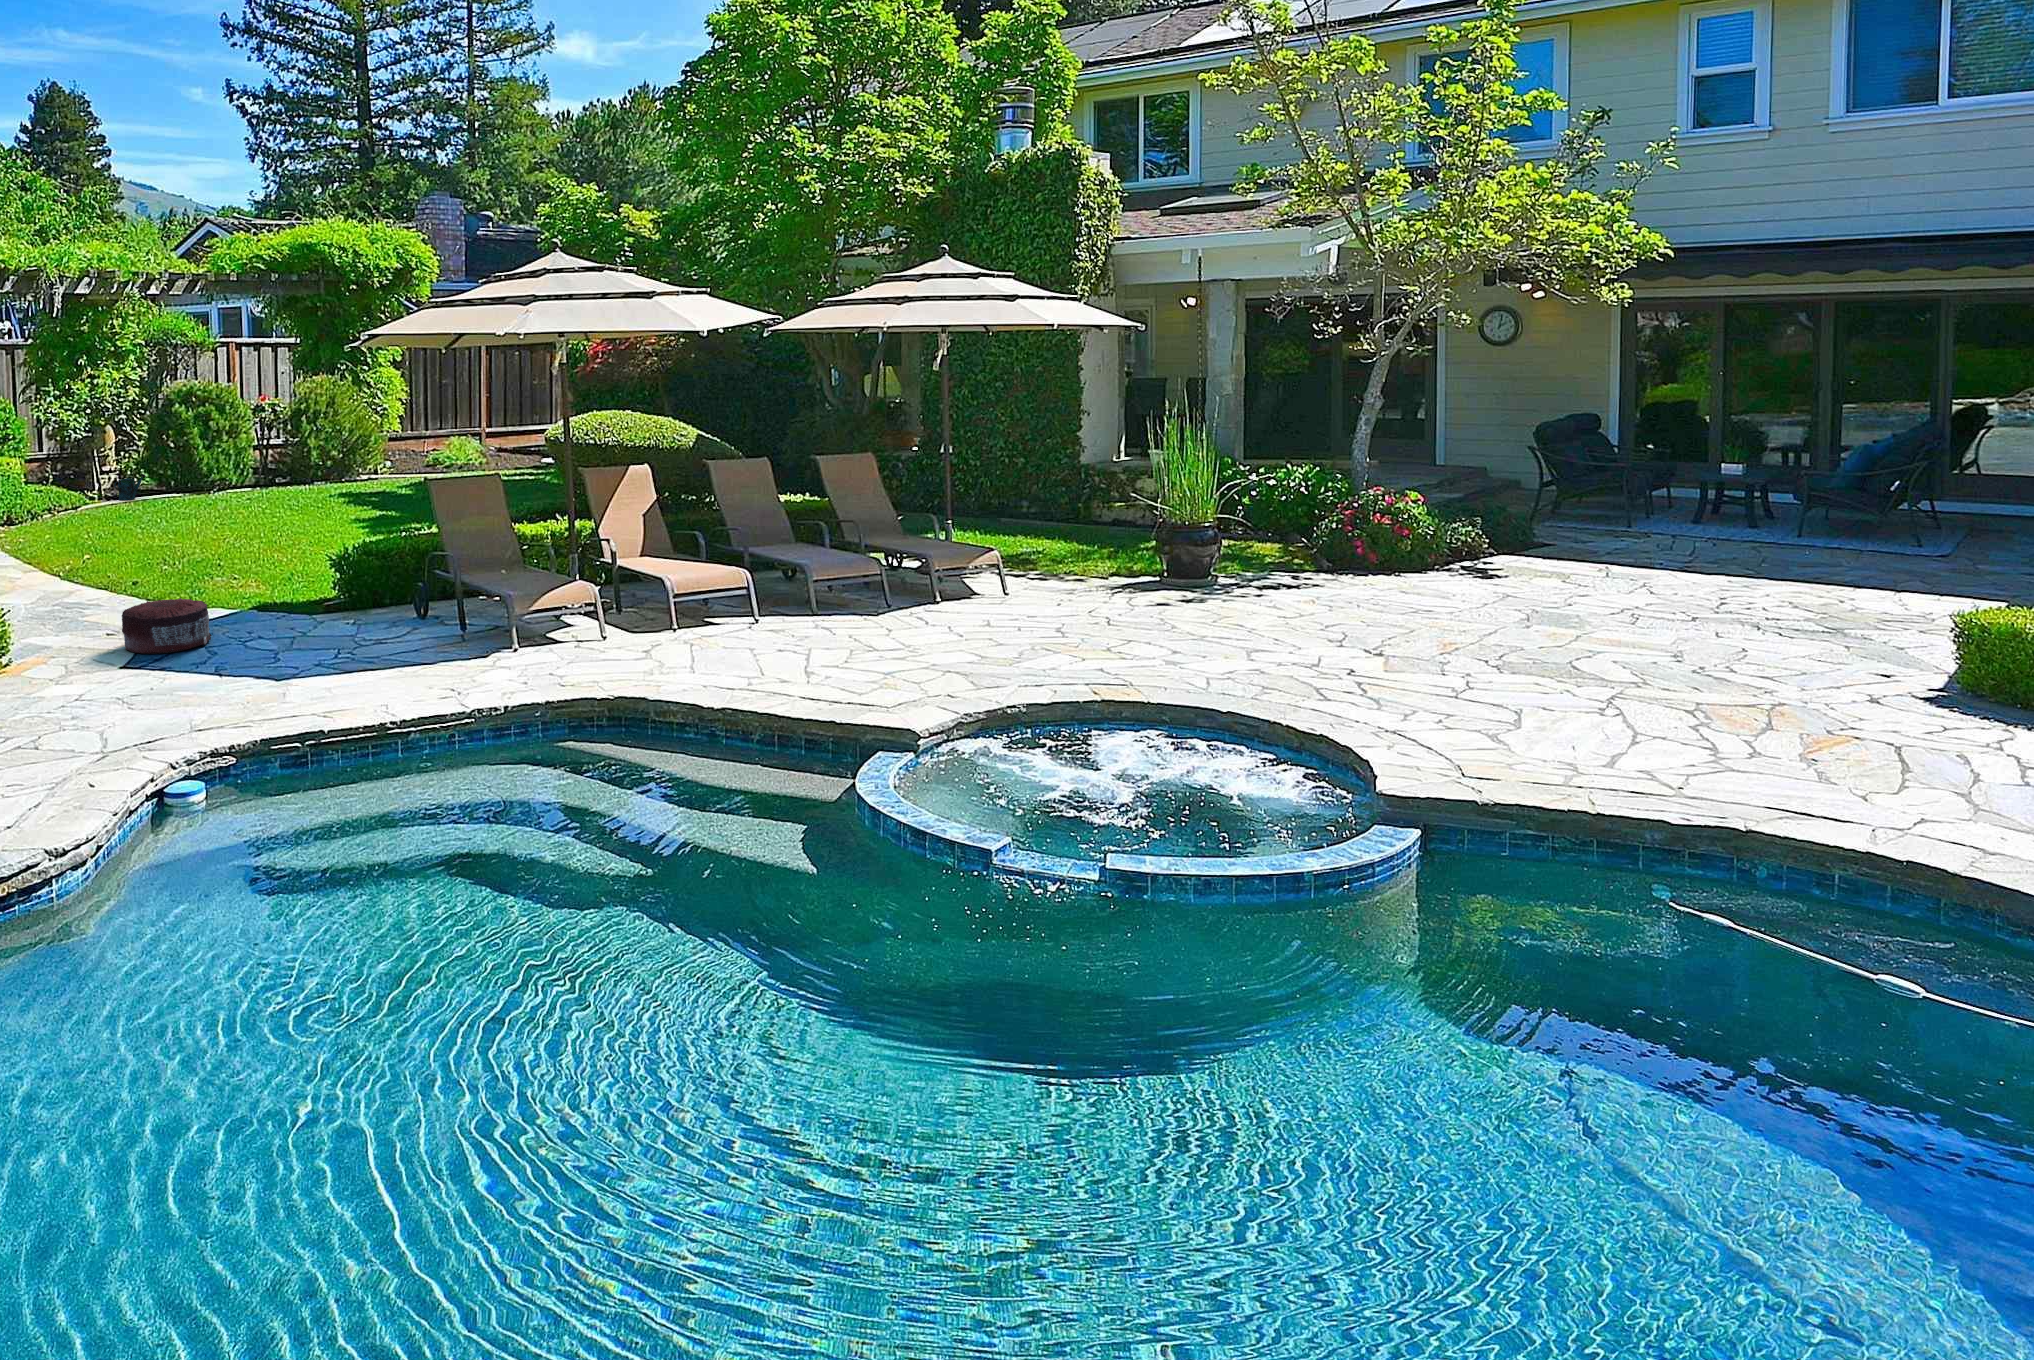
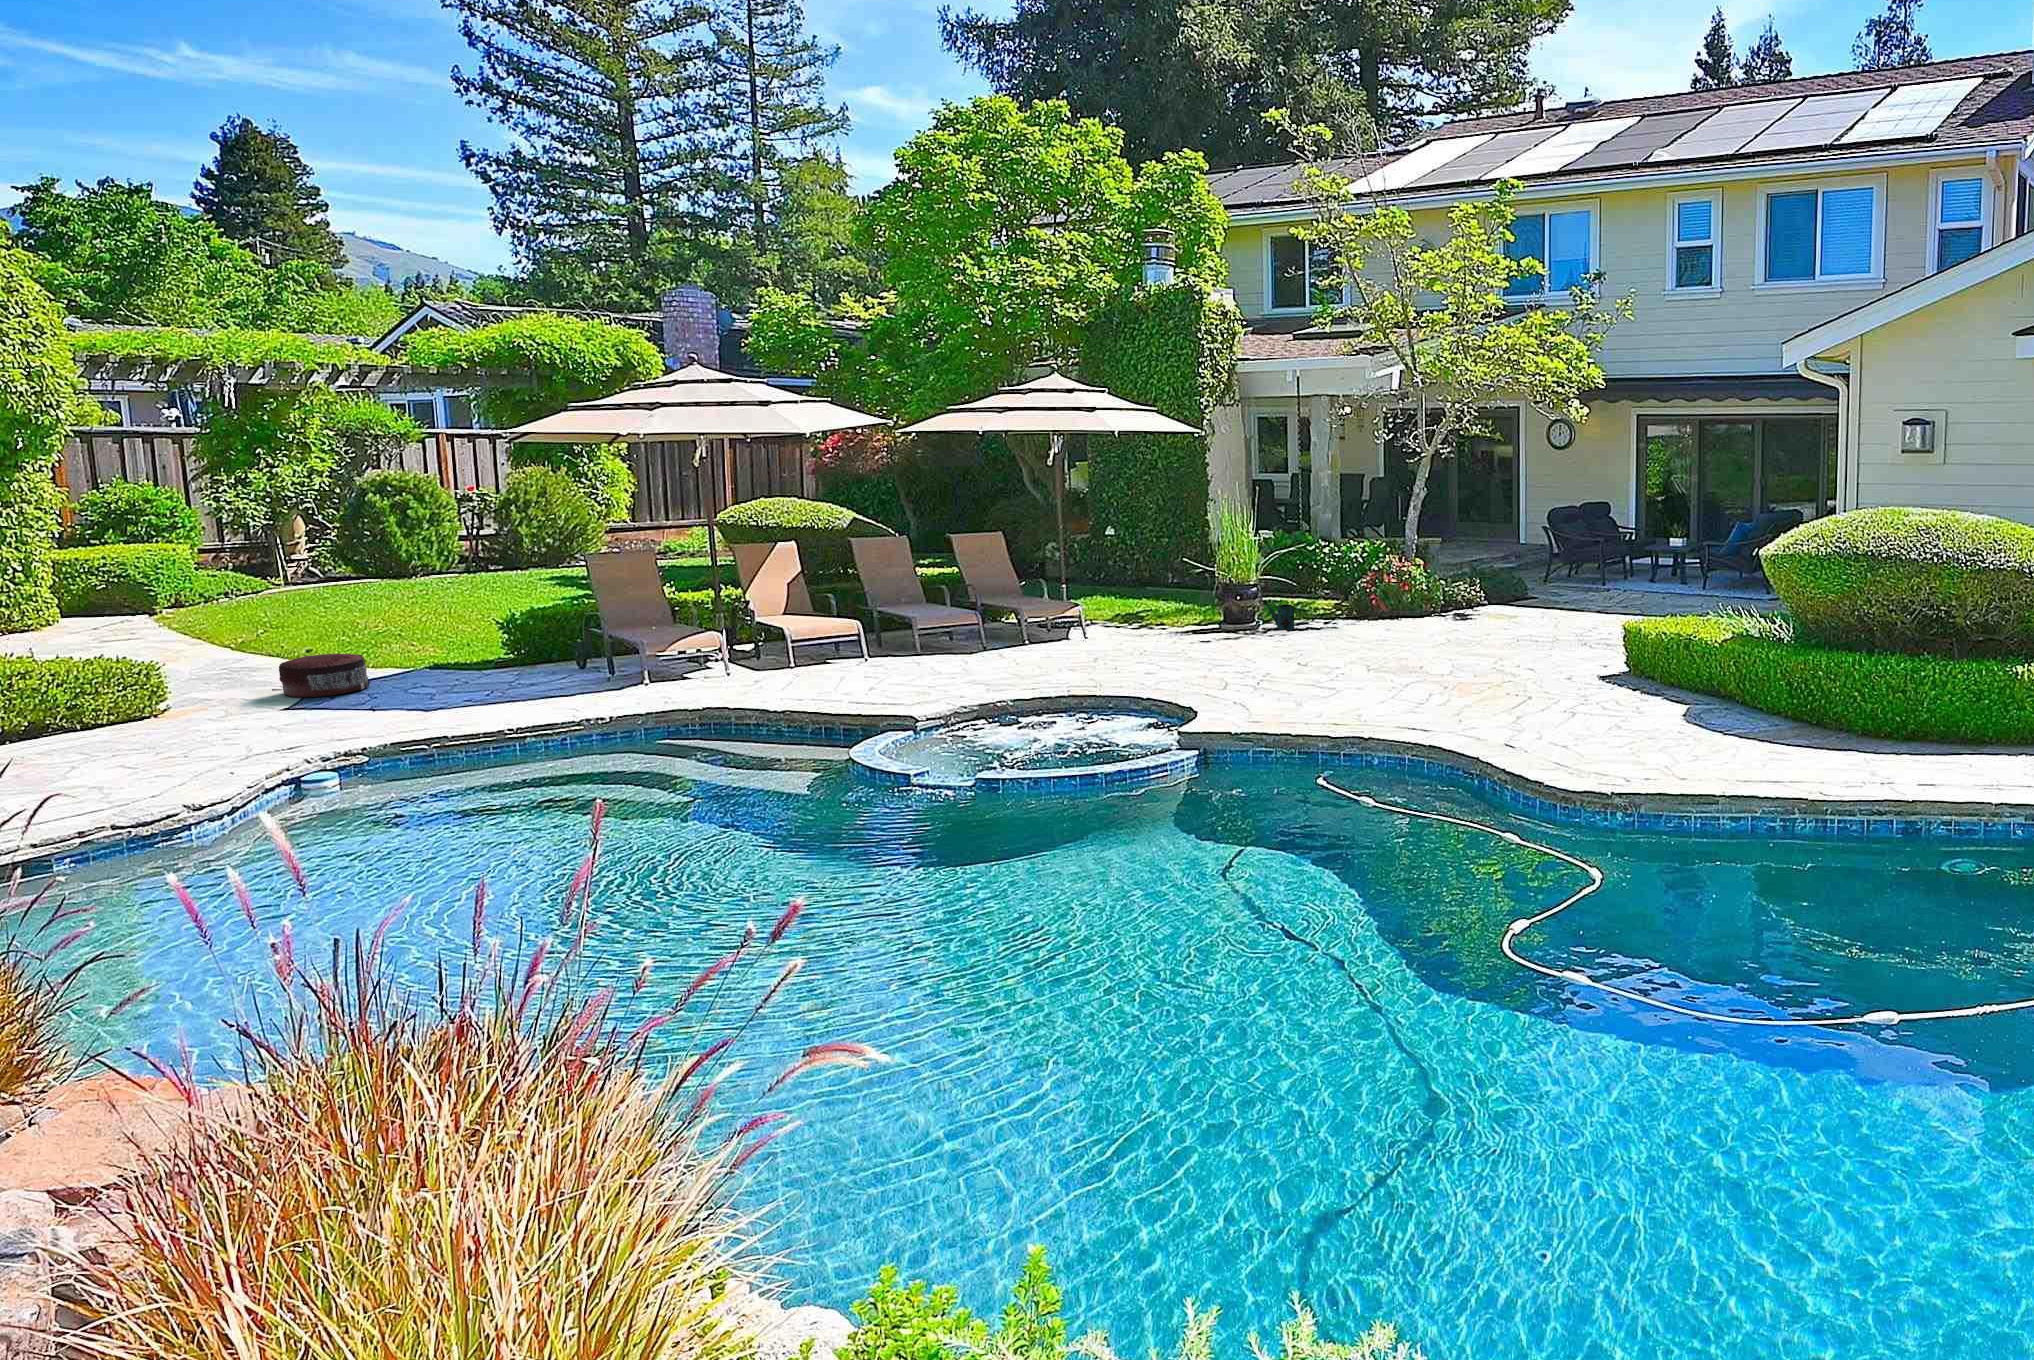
watering can: present [114,474,146,501] -> present [1263,601,1300,630]

